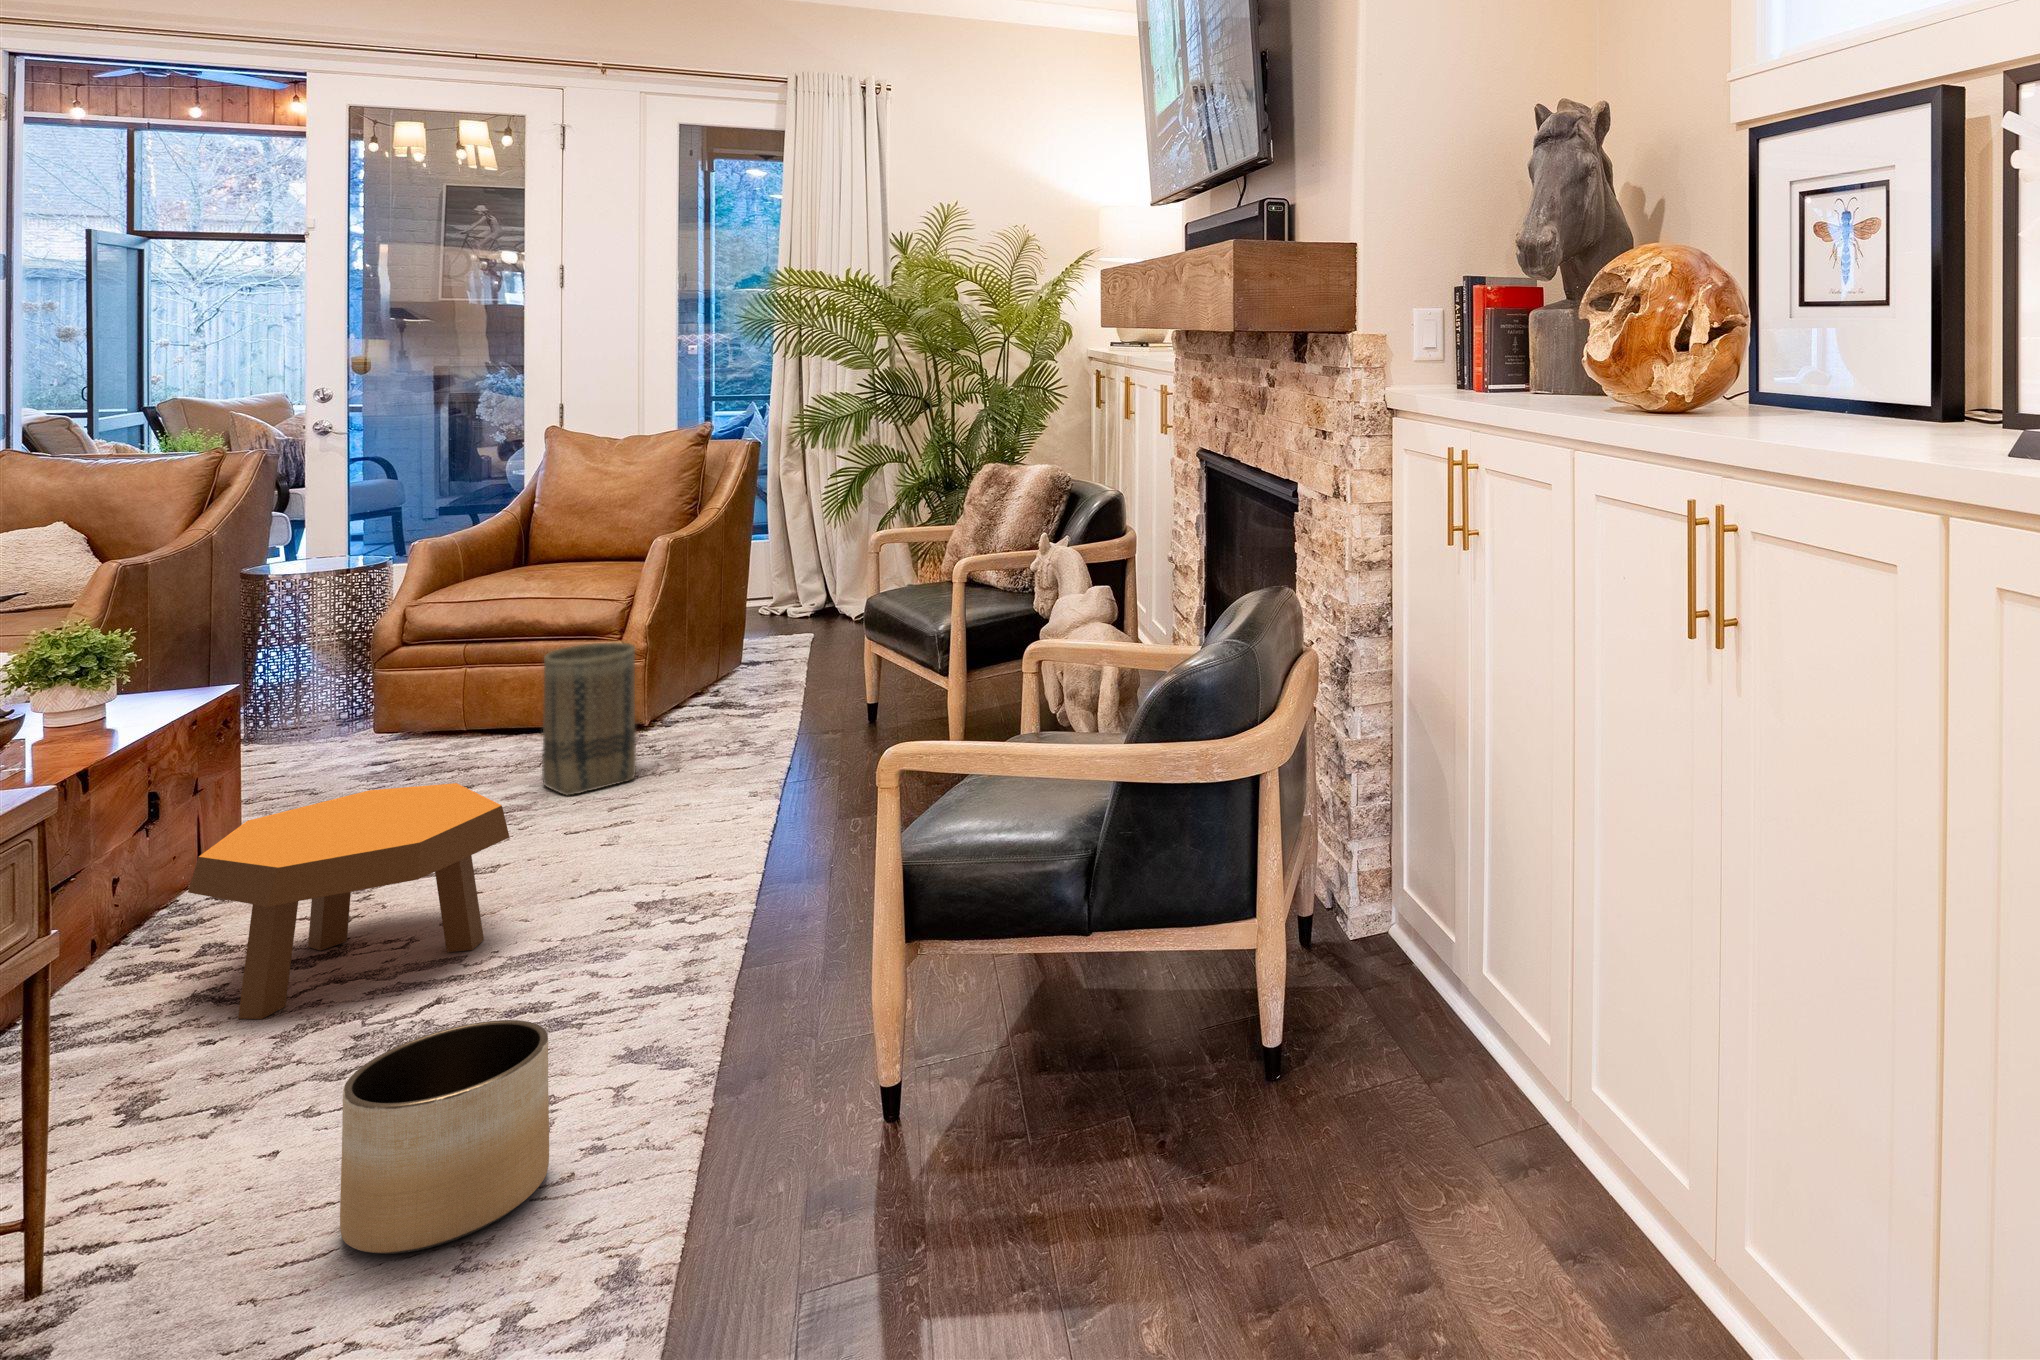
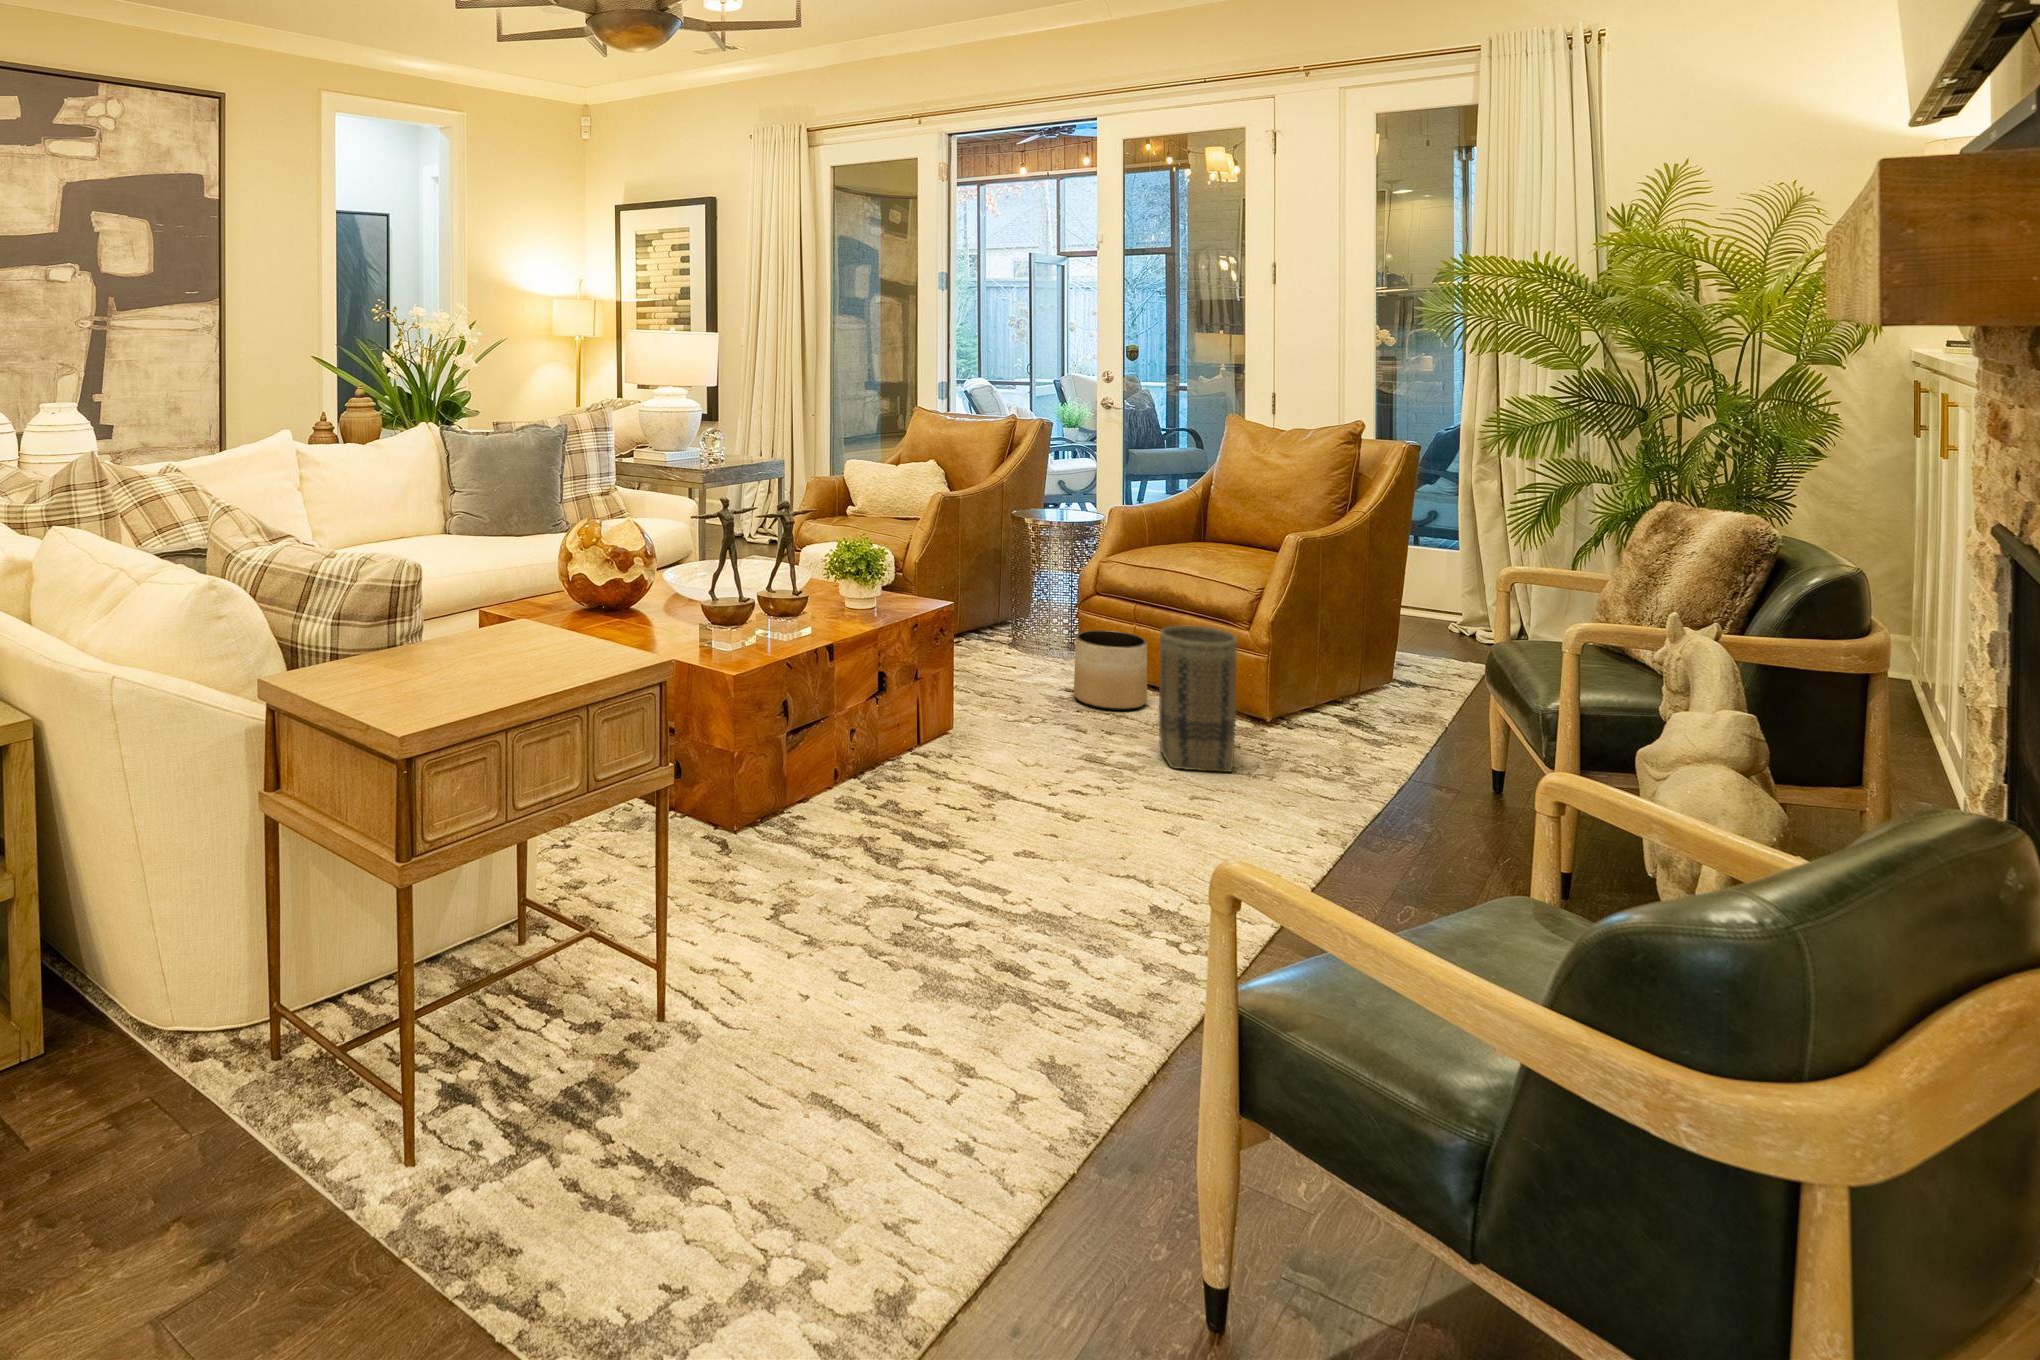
footstool: present [188,783,509,1019] -> none [851,712,1047,887]
planter: present [340,1020,549,1254] -> present [1074,630,1147,710]

